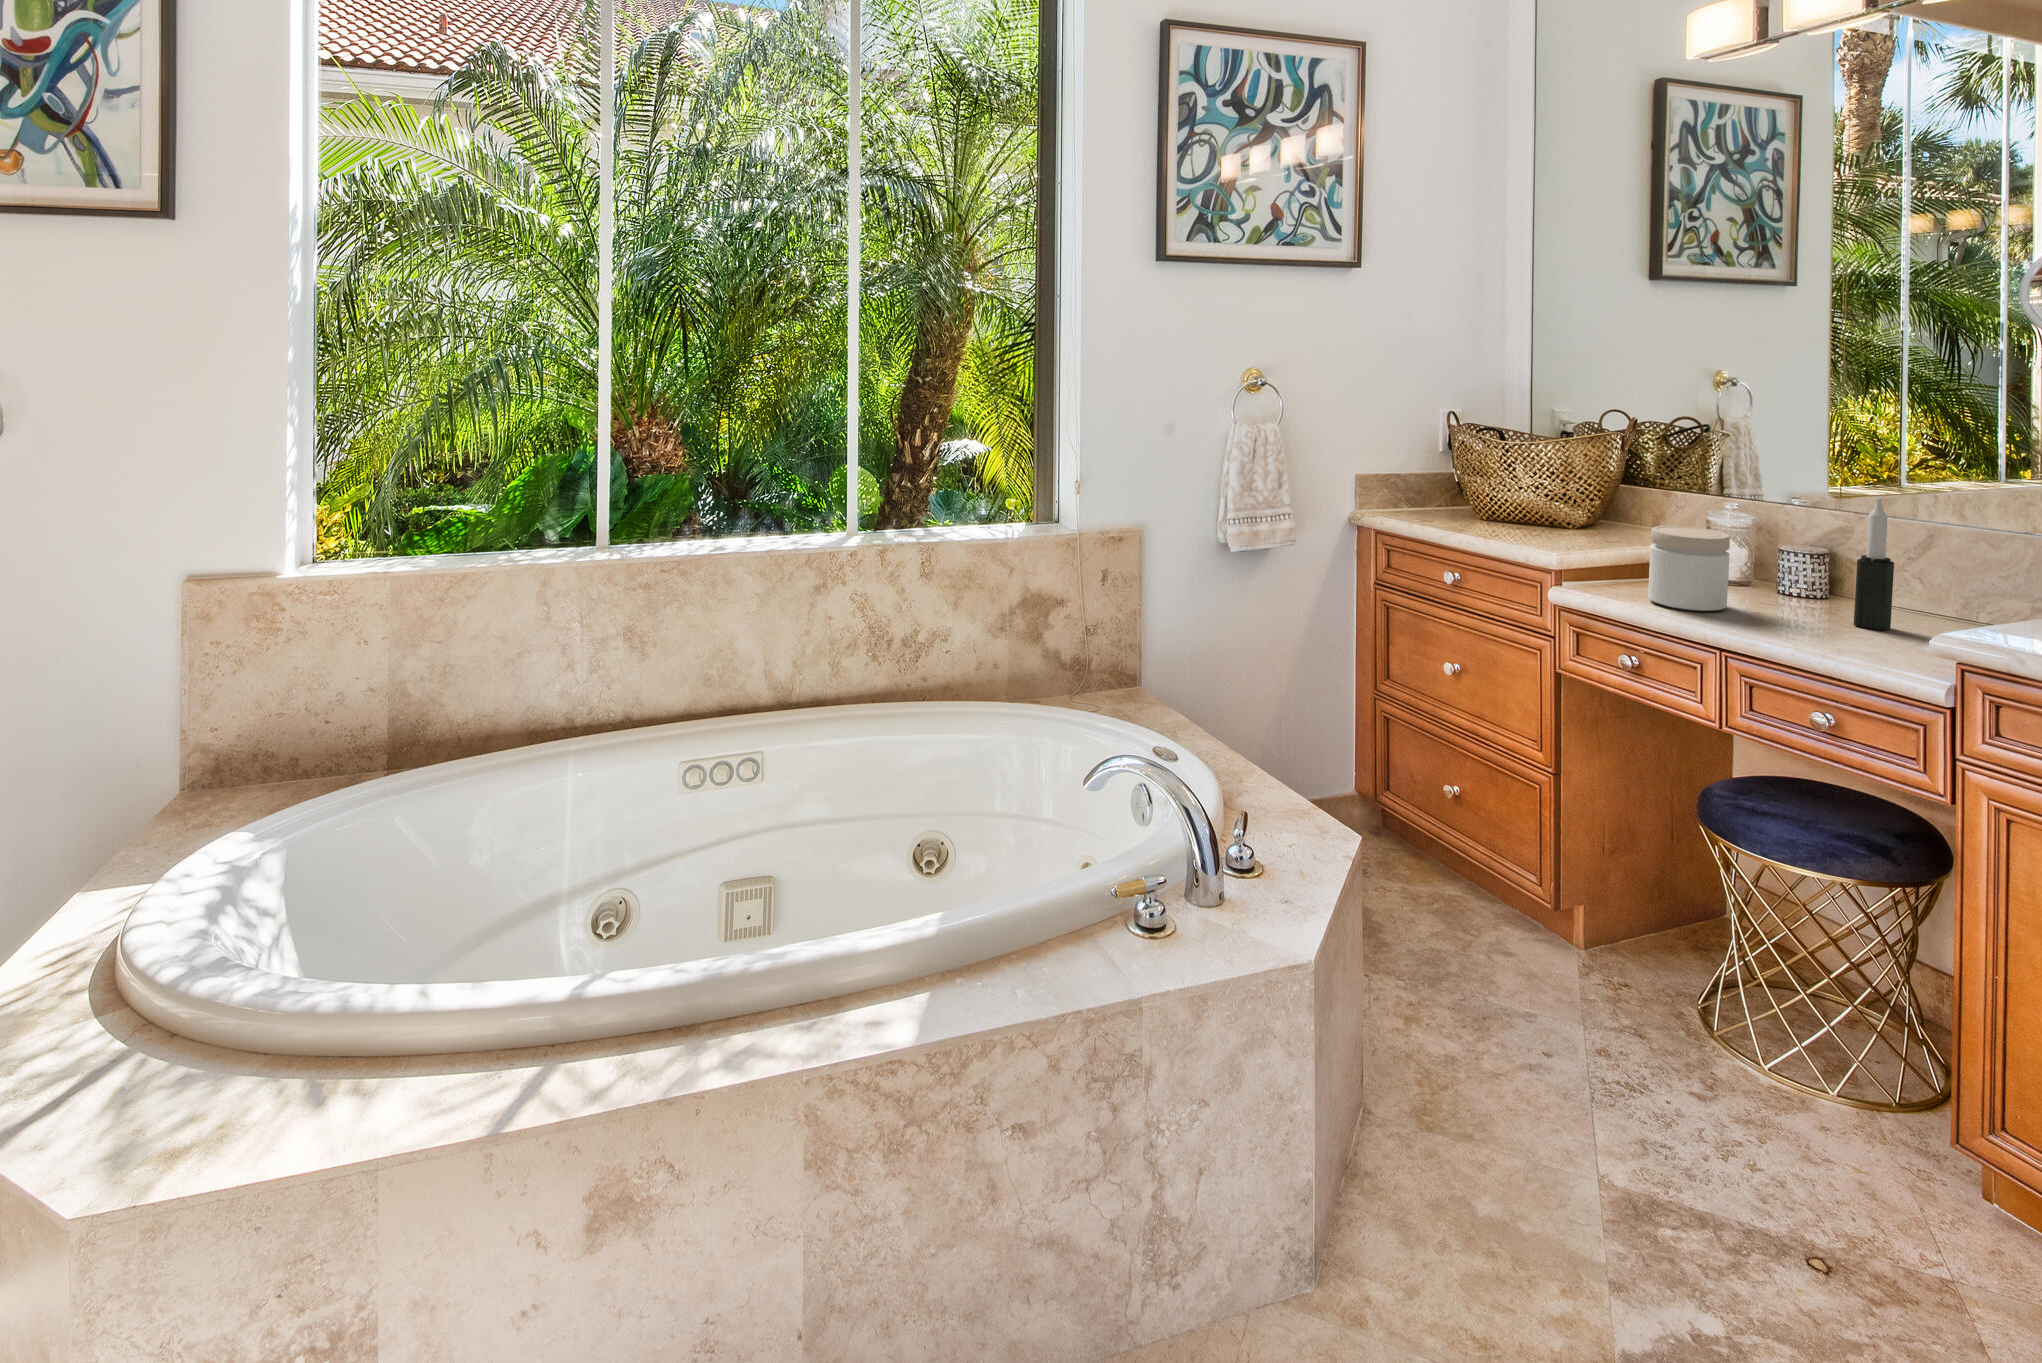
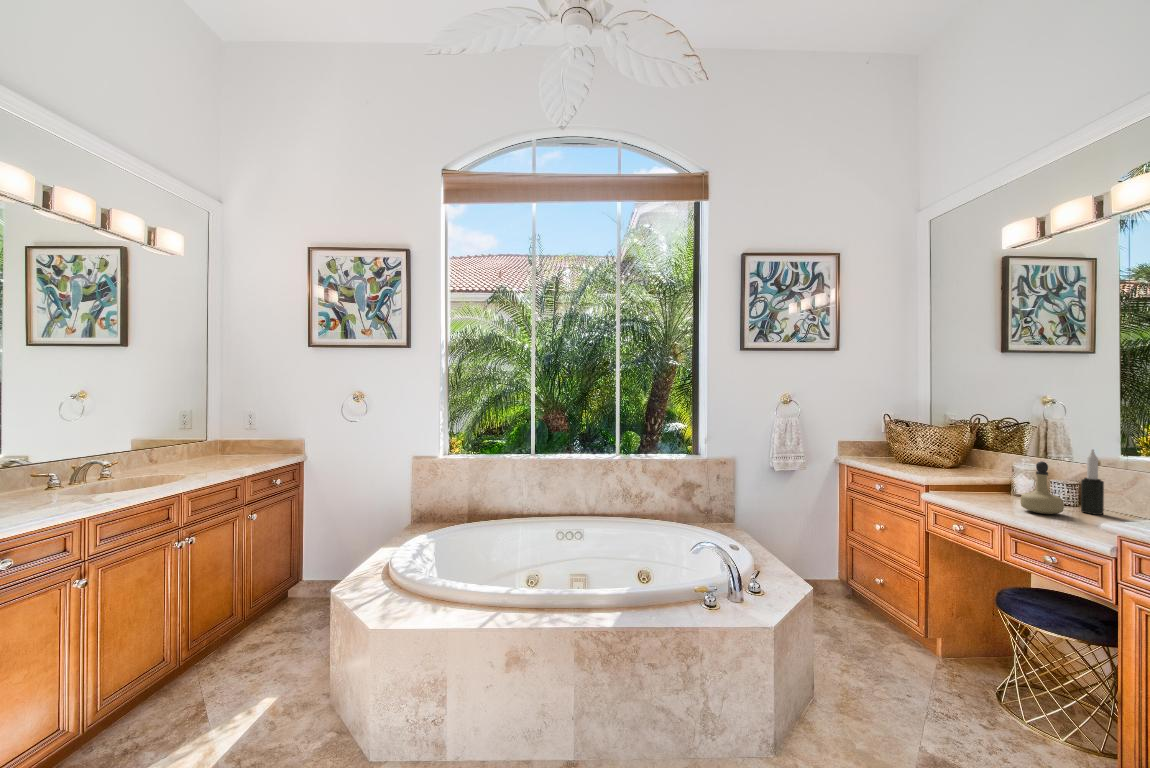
jar: present [1648,526,1730,611] -> none [969,462,1012,502]
perfume bottle: none [1761,527,1839,637] -> present [1021,461,1064,514]

